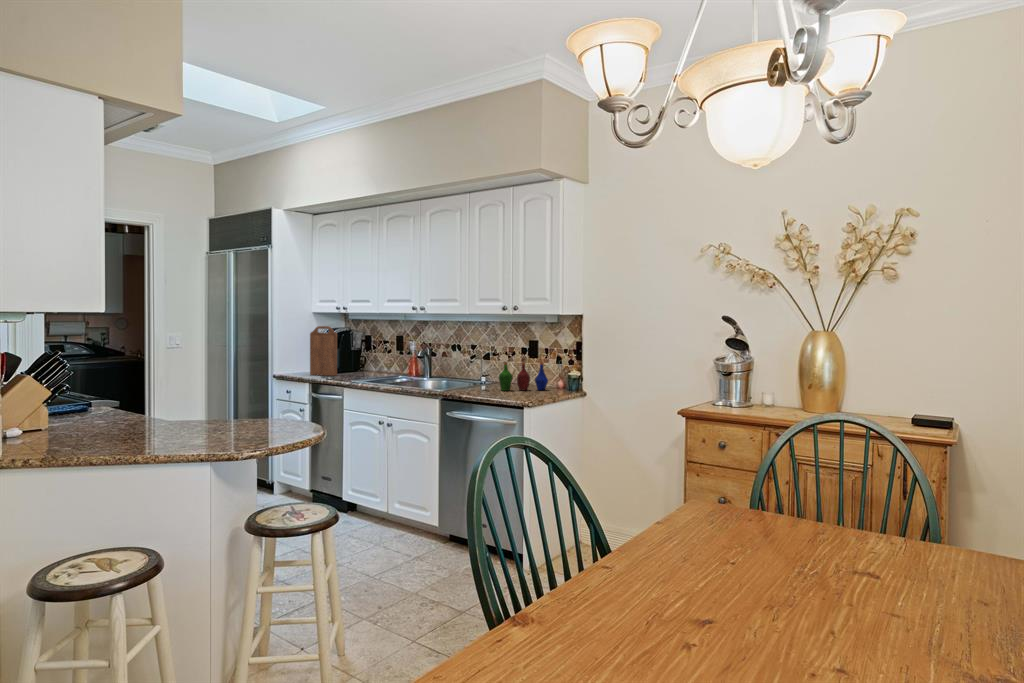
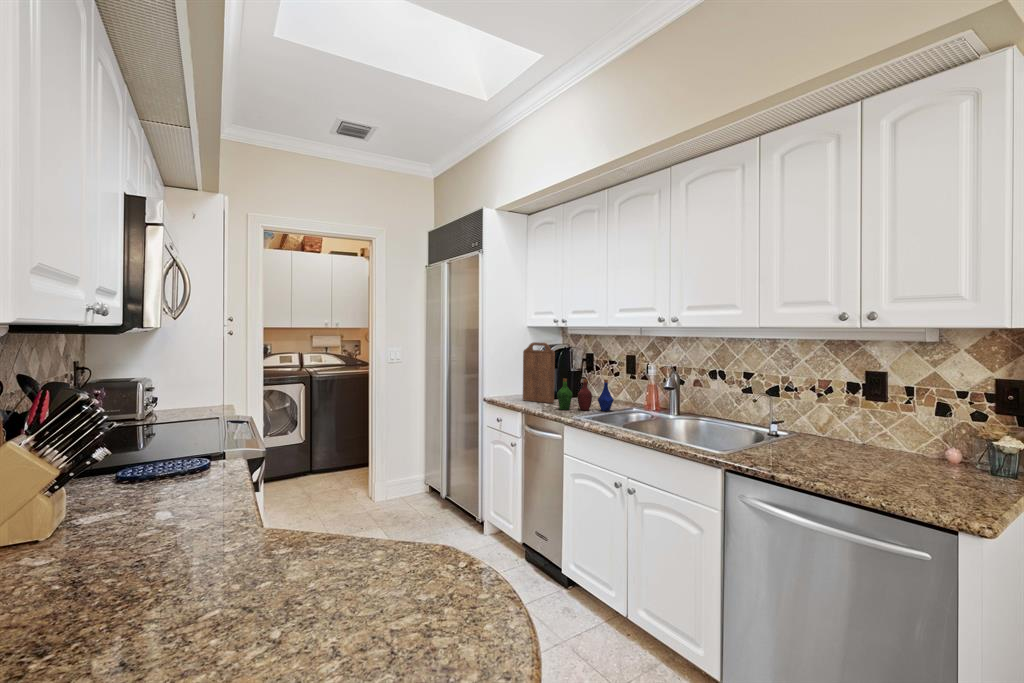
bottle: present [499,362,548,391] -> present [557,378,614,411]

